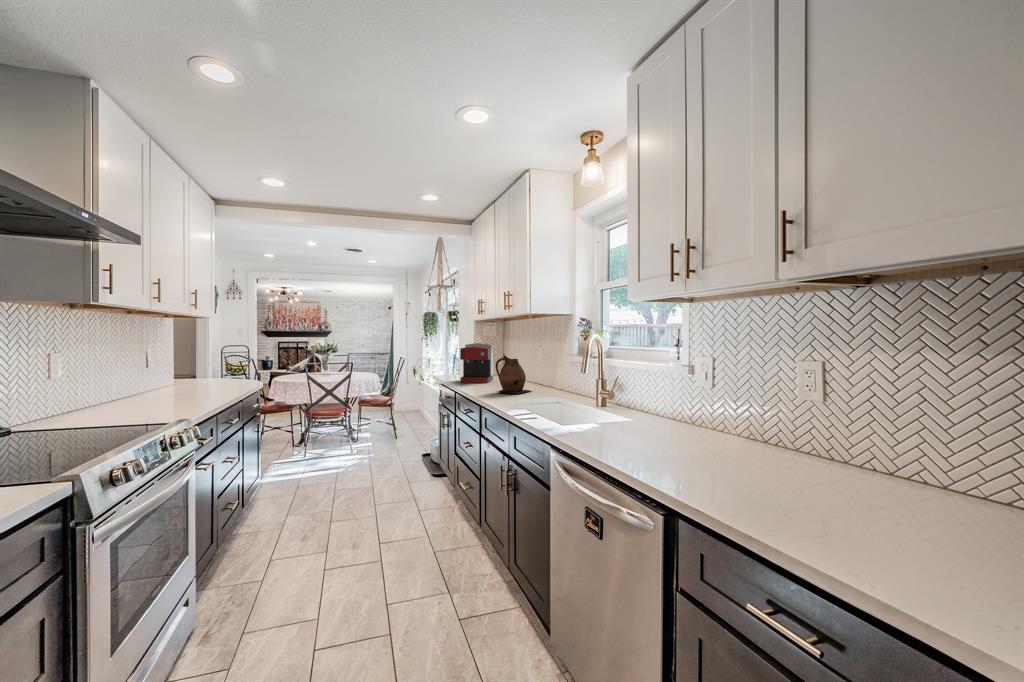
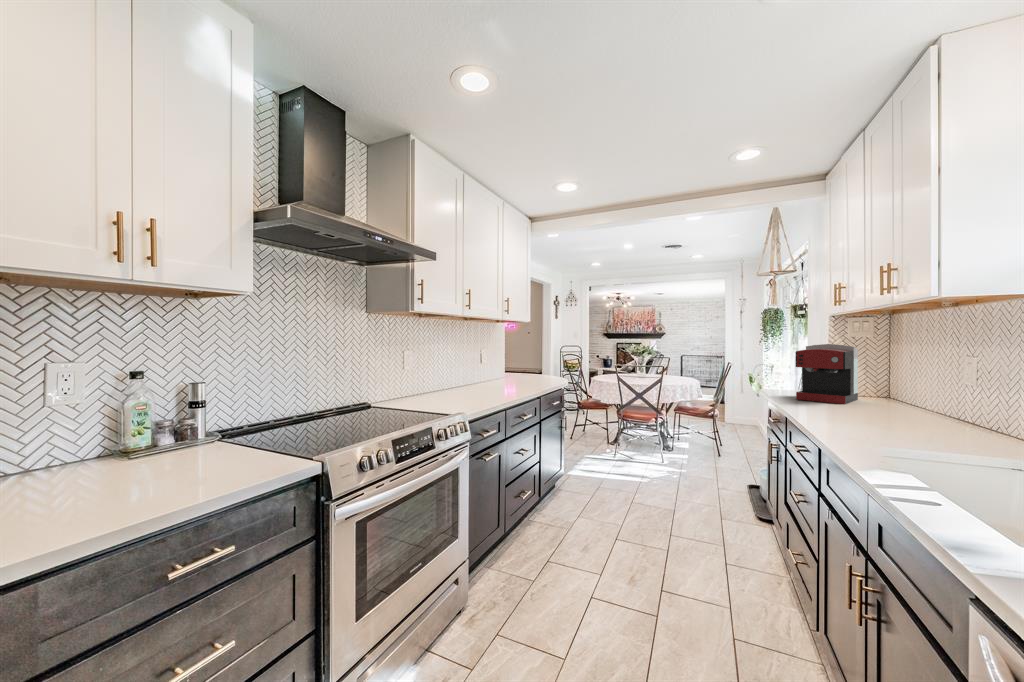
ceramic pitcher: present [496,354,530,394] -> none [853,361,937,430]

